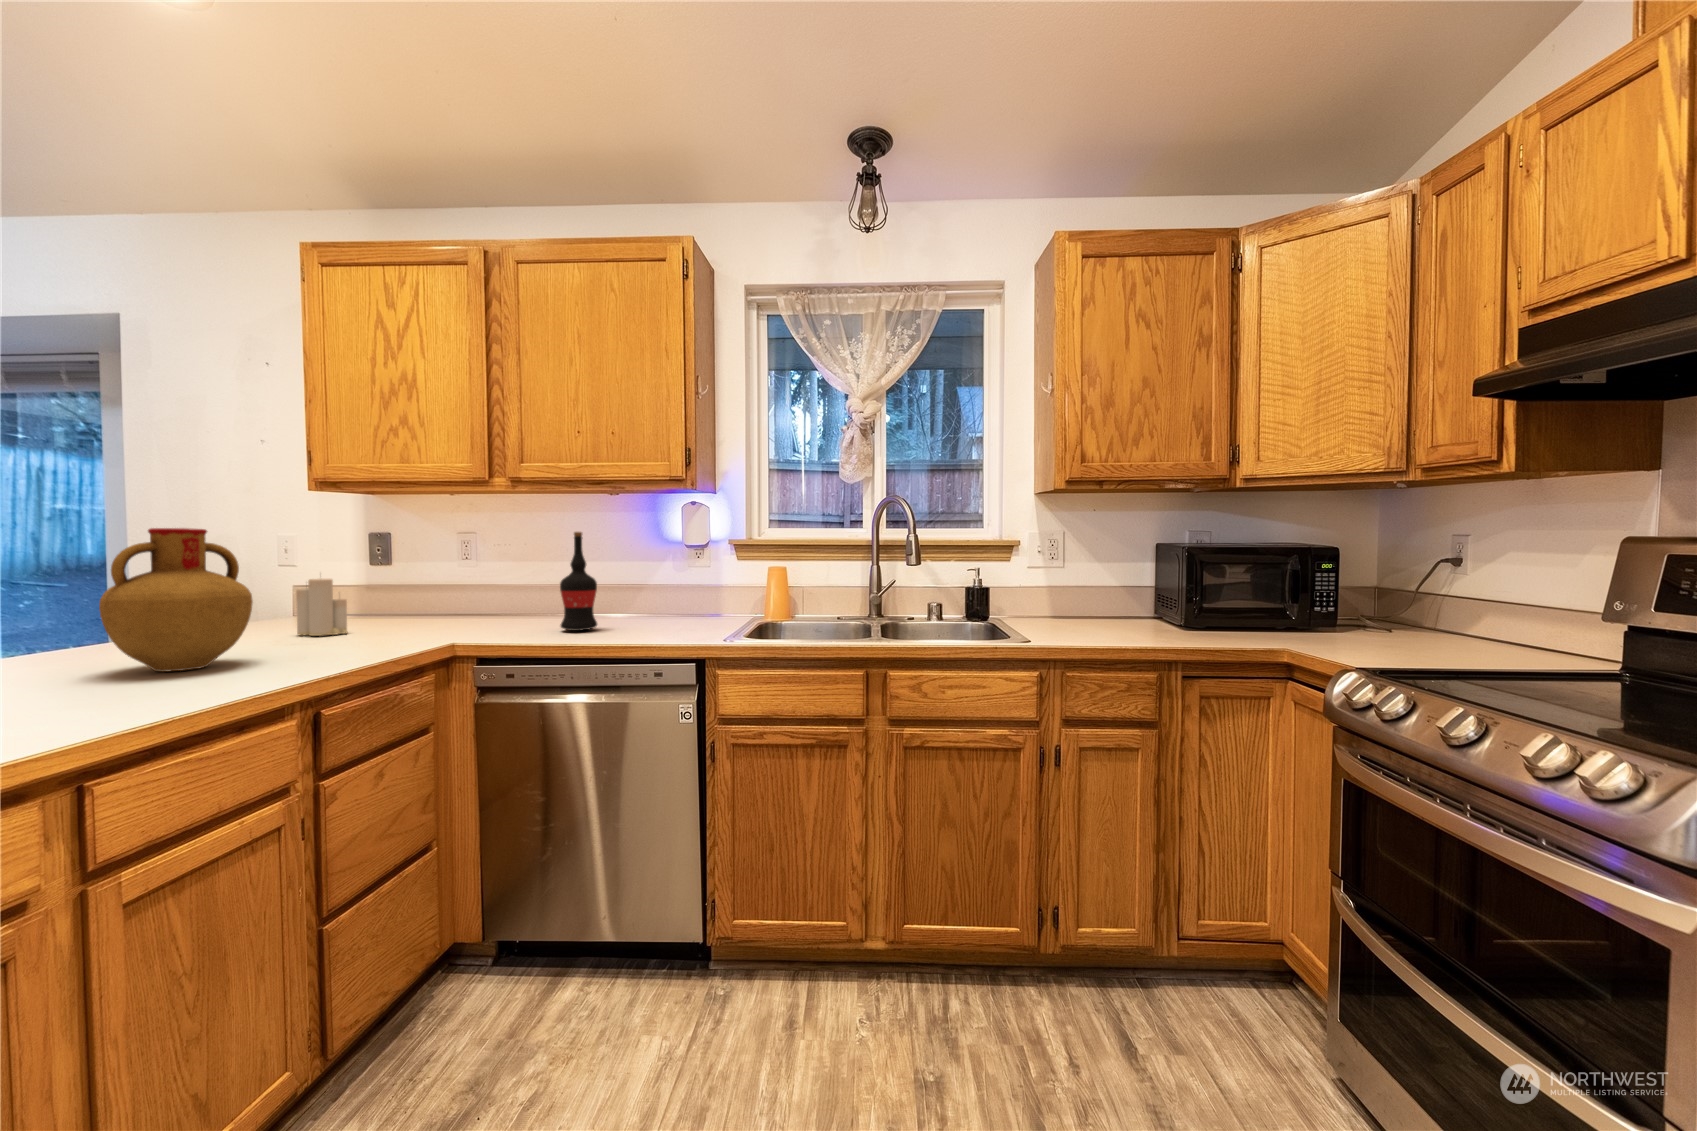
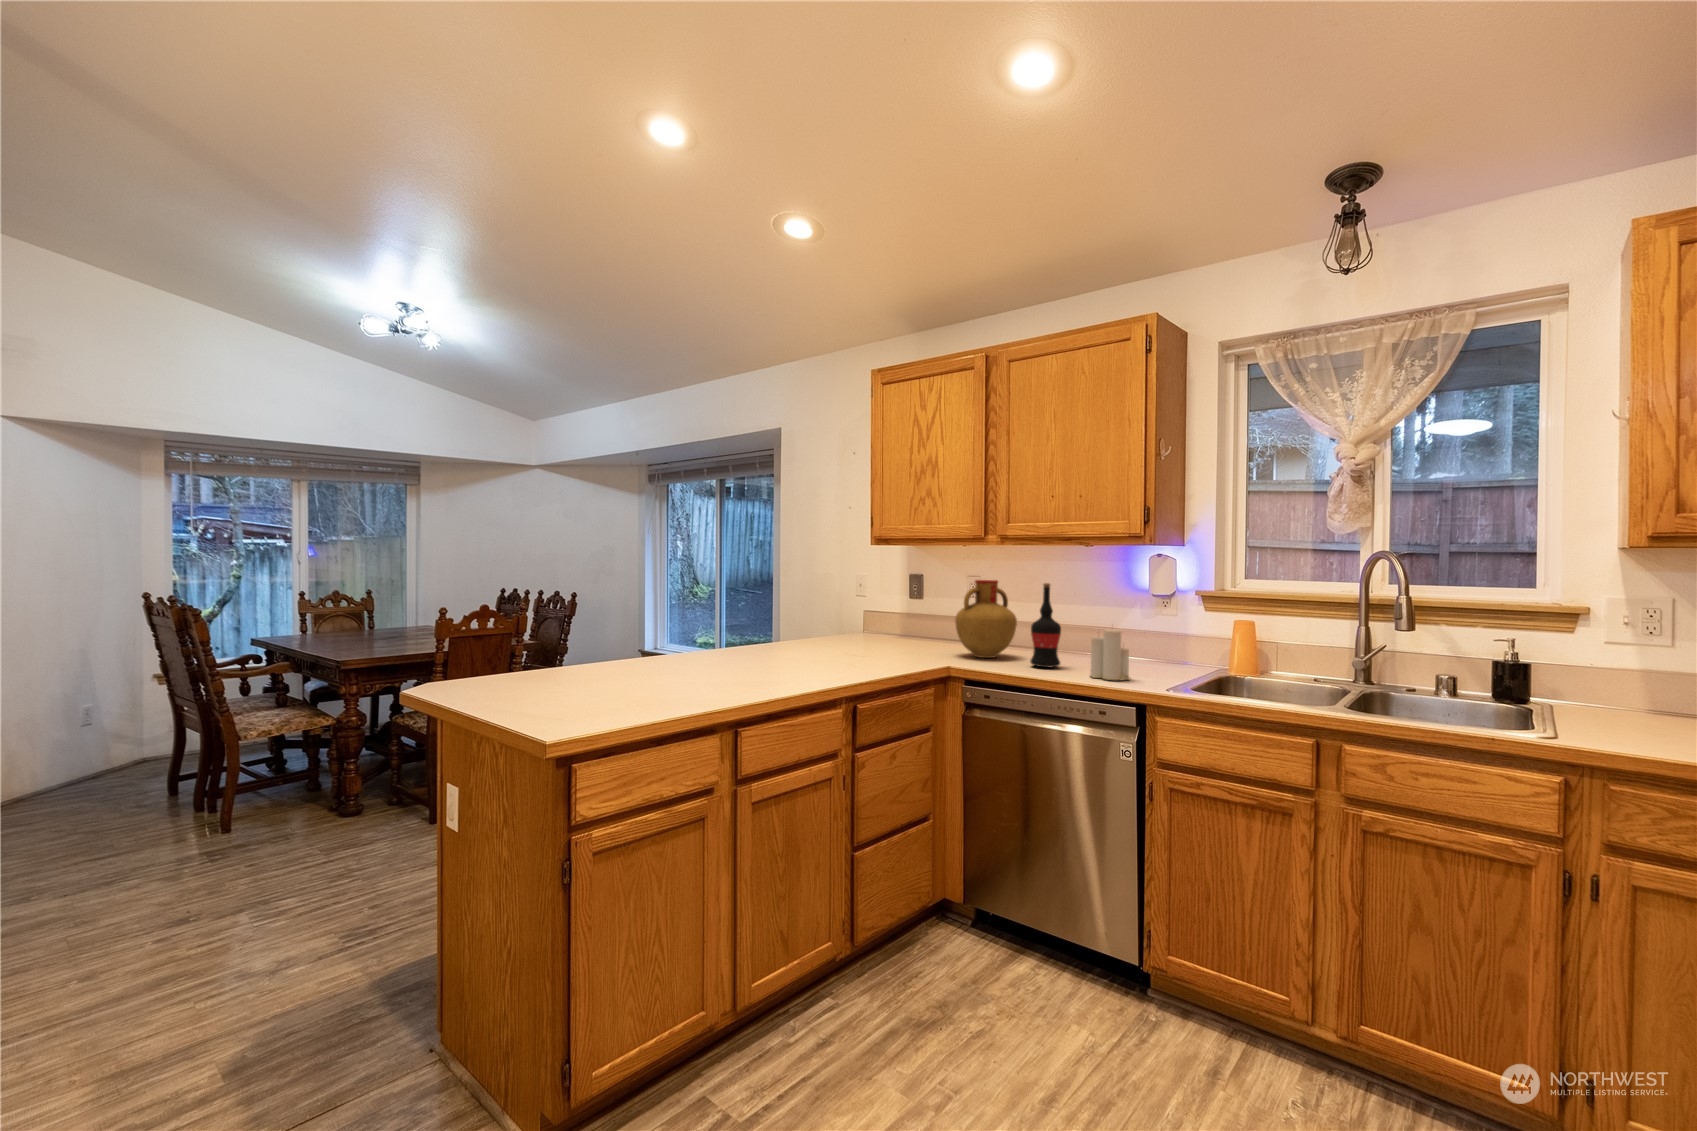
vase: present [99,528,253,672] -> present [955,580,1017,658]
candle: present [296,578,348,636] -> present [1090,629,1131,680]

